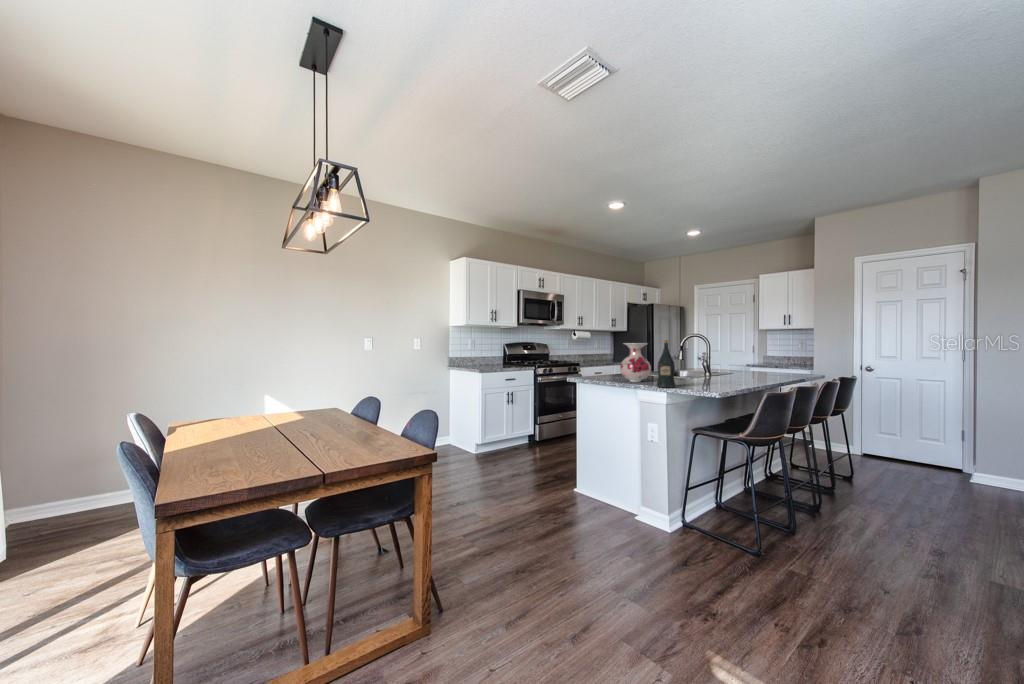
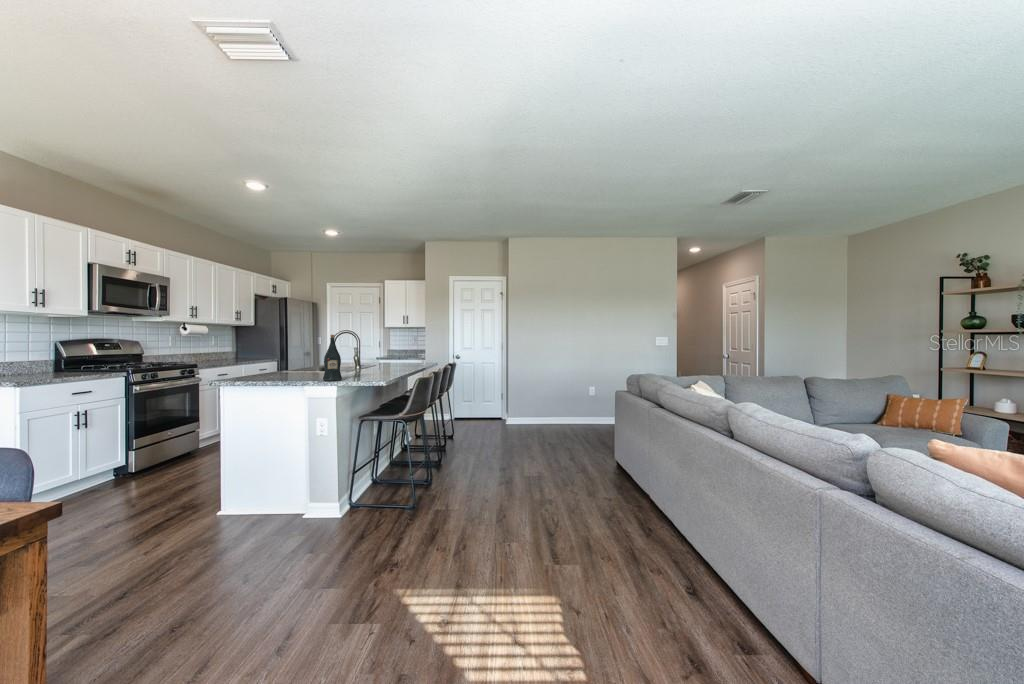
vase: present [620,343,651,382] -> none [276,338,311,379]

